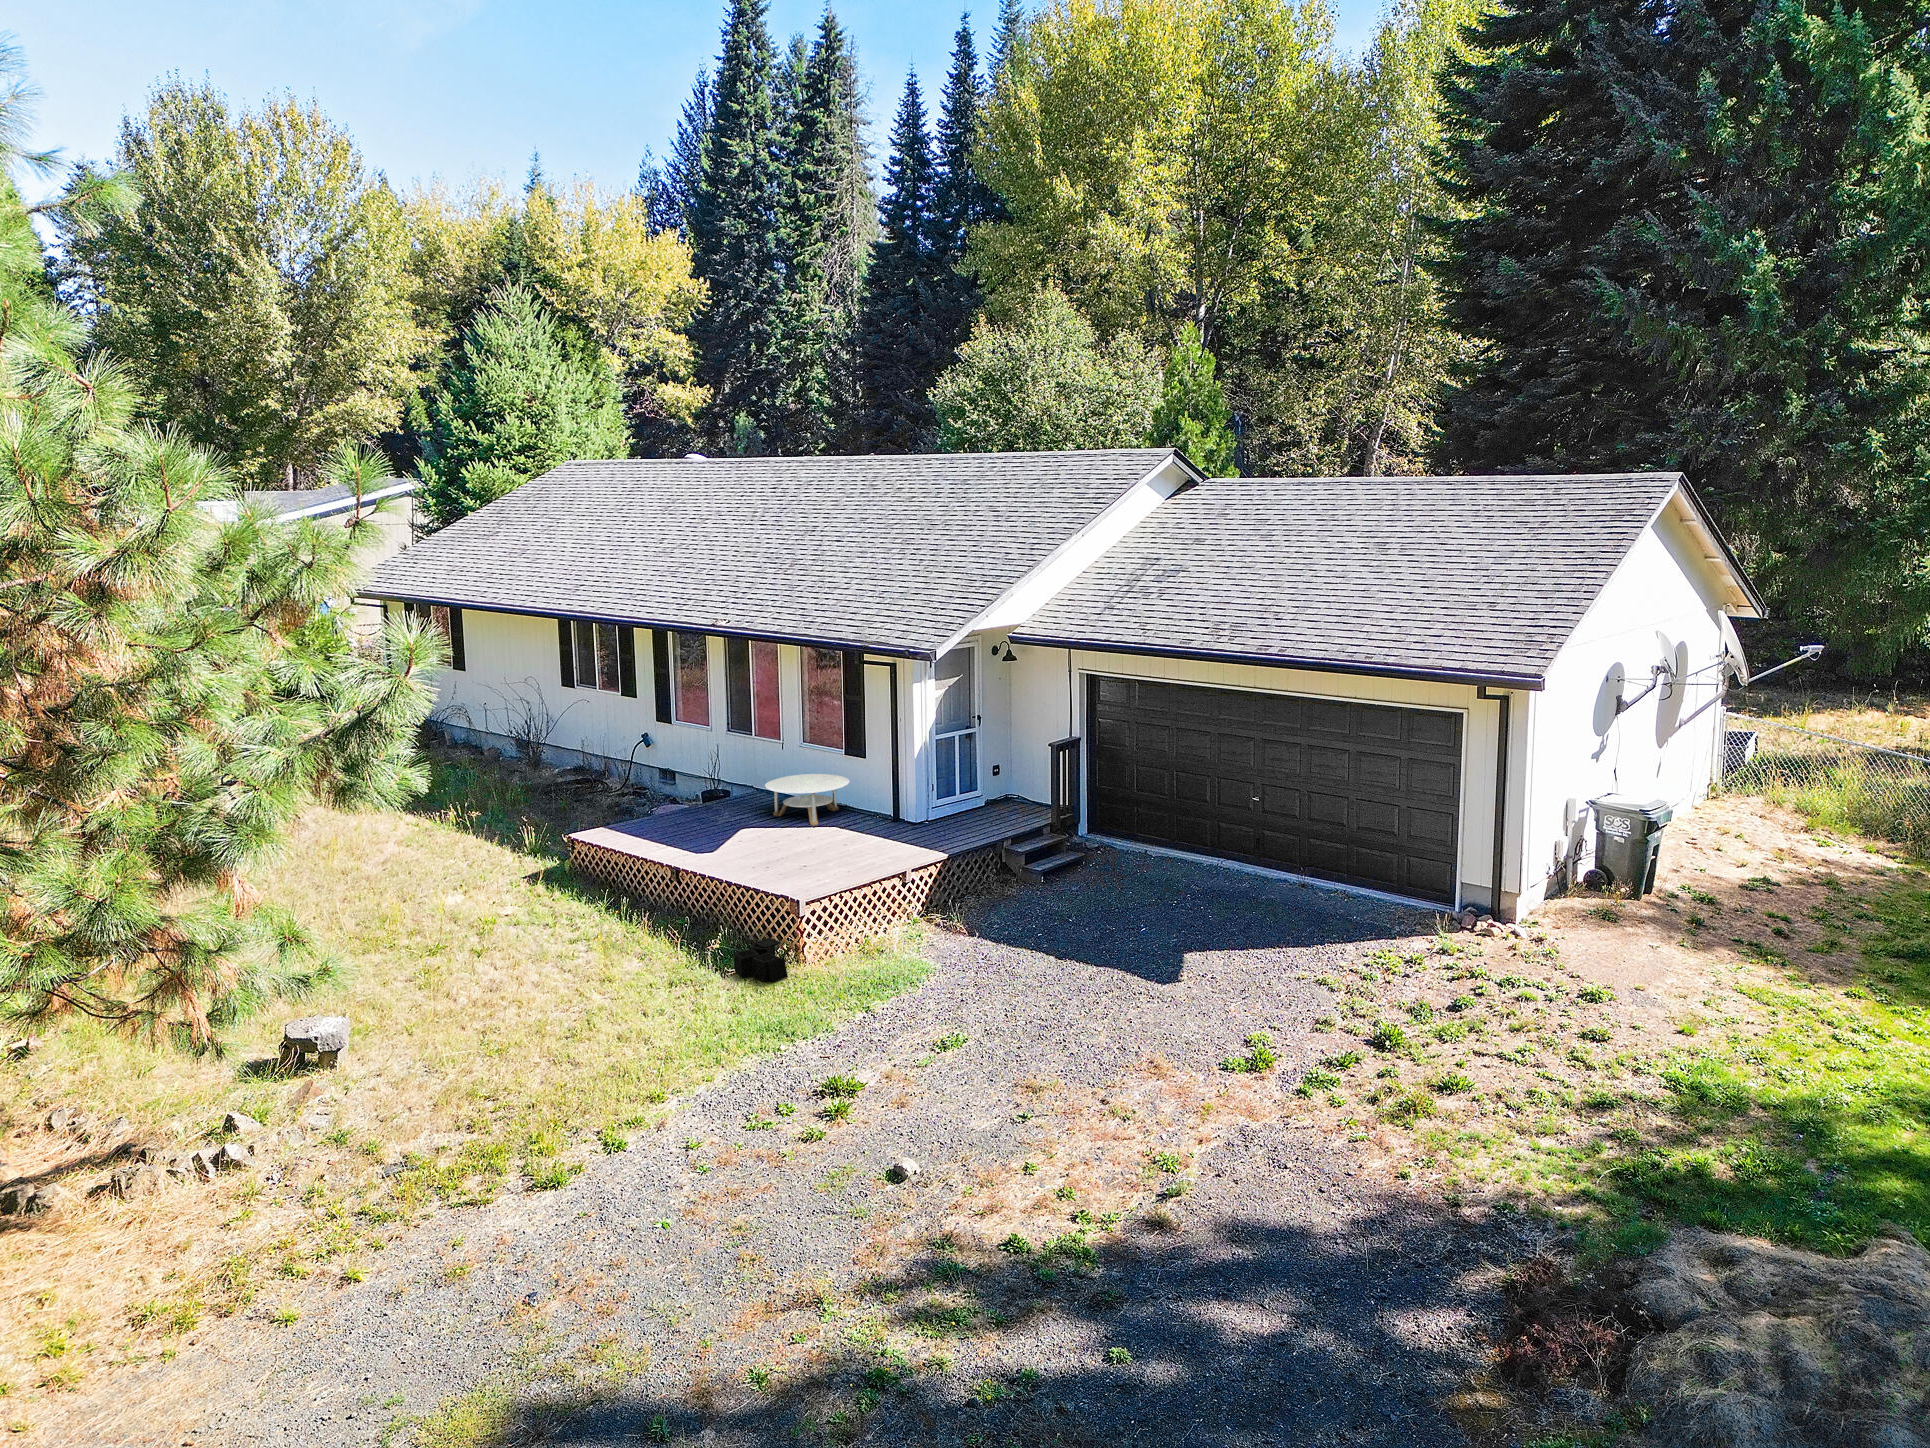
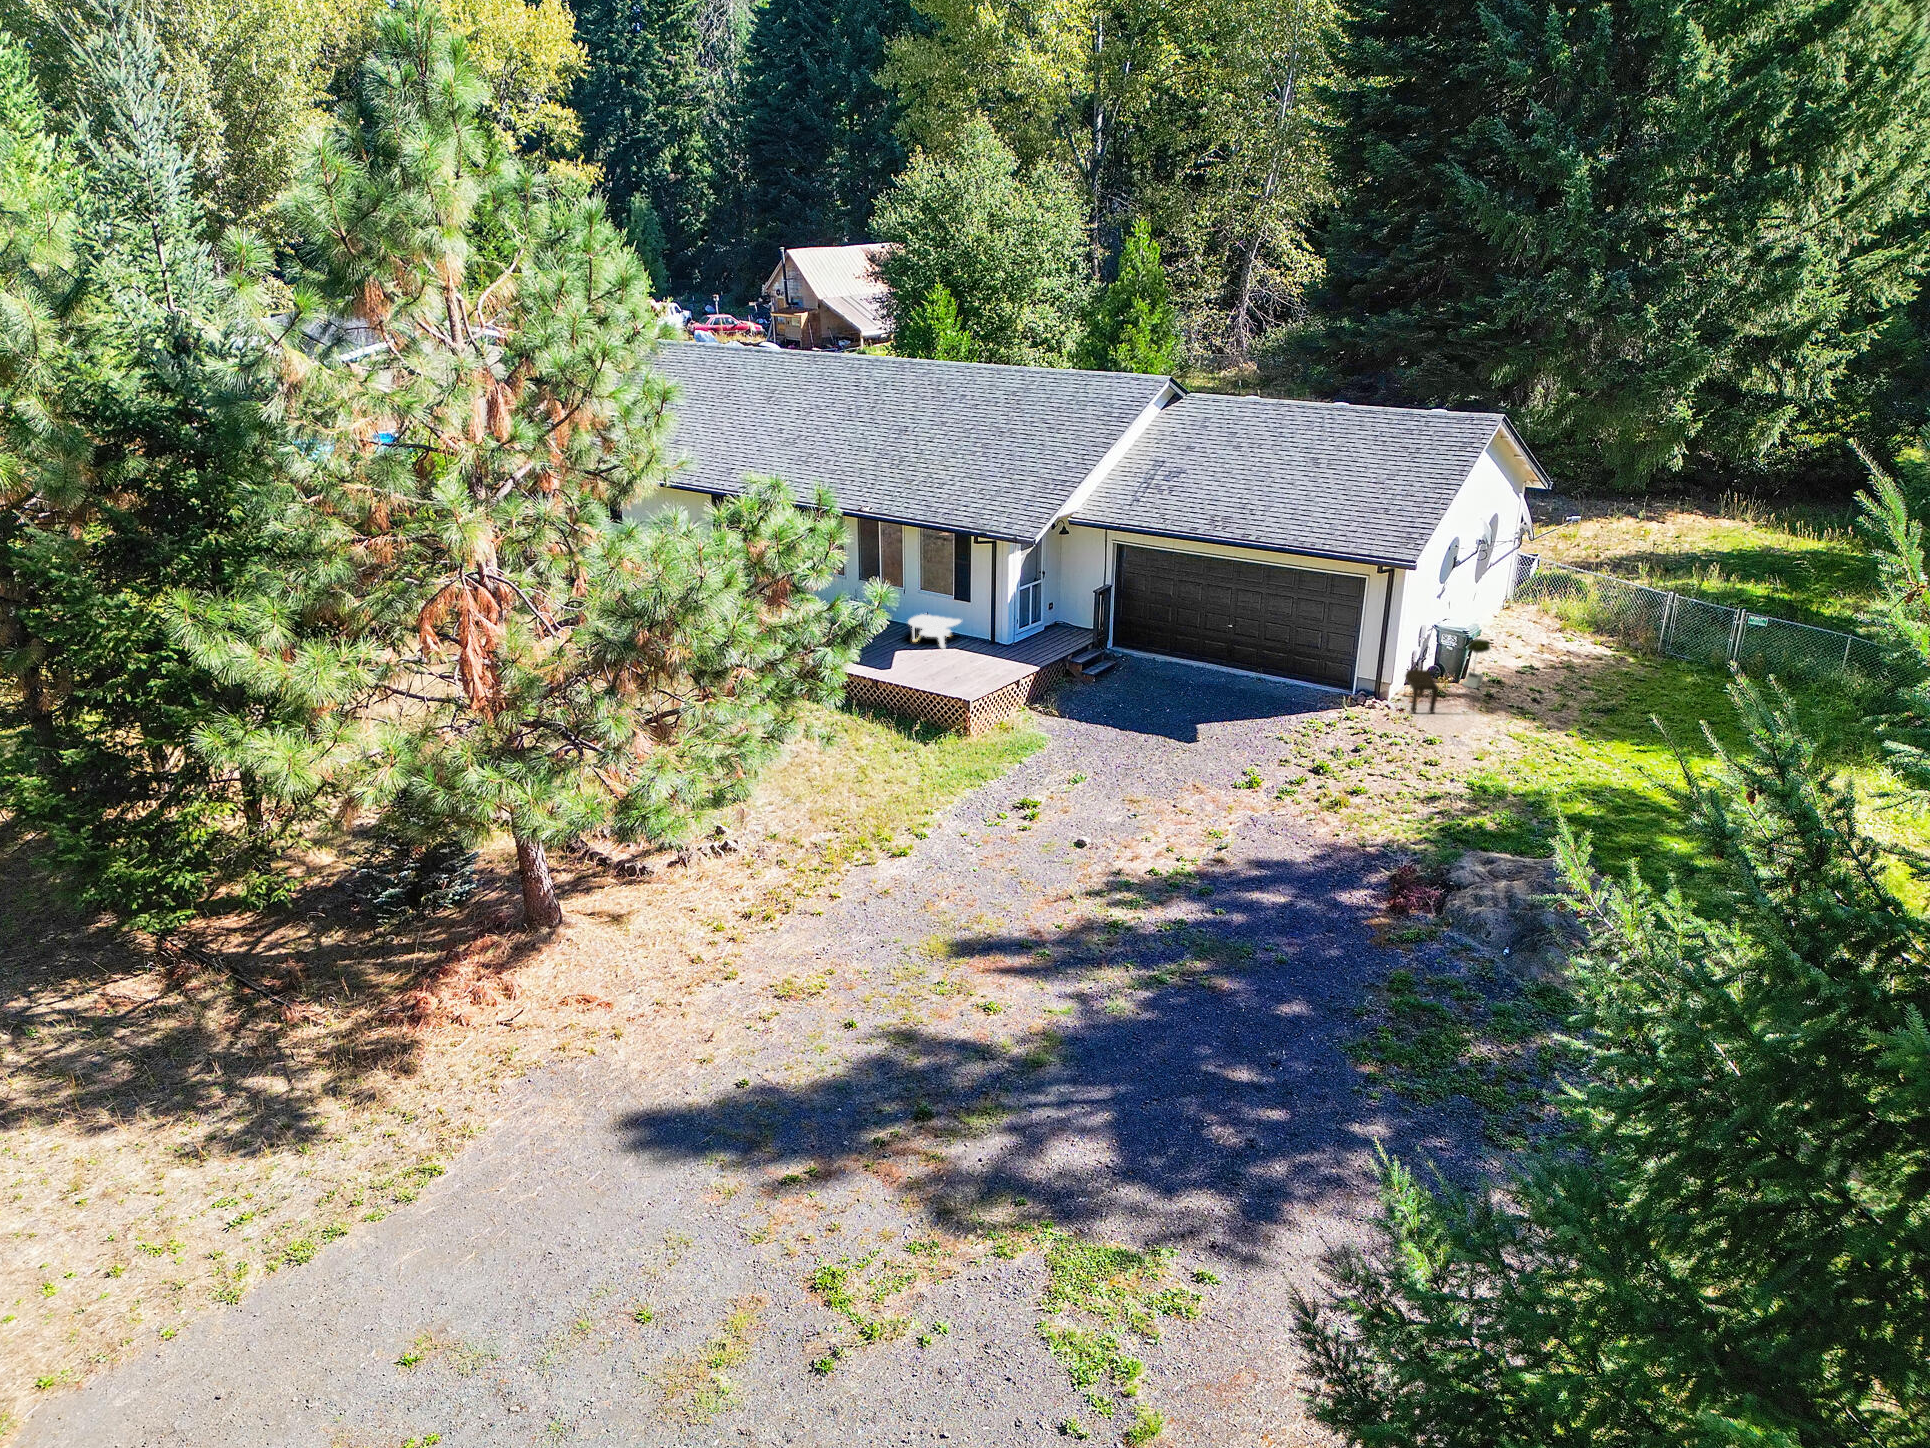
potted tree: none [1647,830,1688,913] -> present [1462,639,1490,688]
bench: none [1542,876,1604,950] -> present [1405,670,1439,713]
storage bin: present [734,938,788,983] -> none [933,724,967,751]

